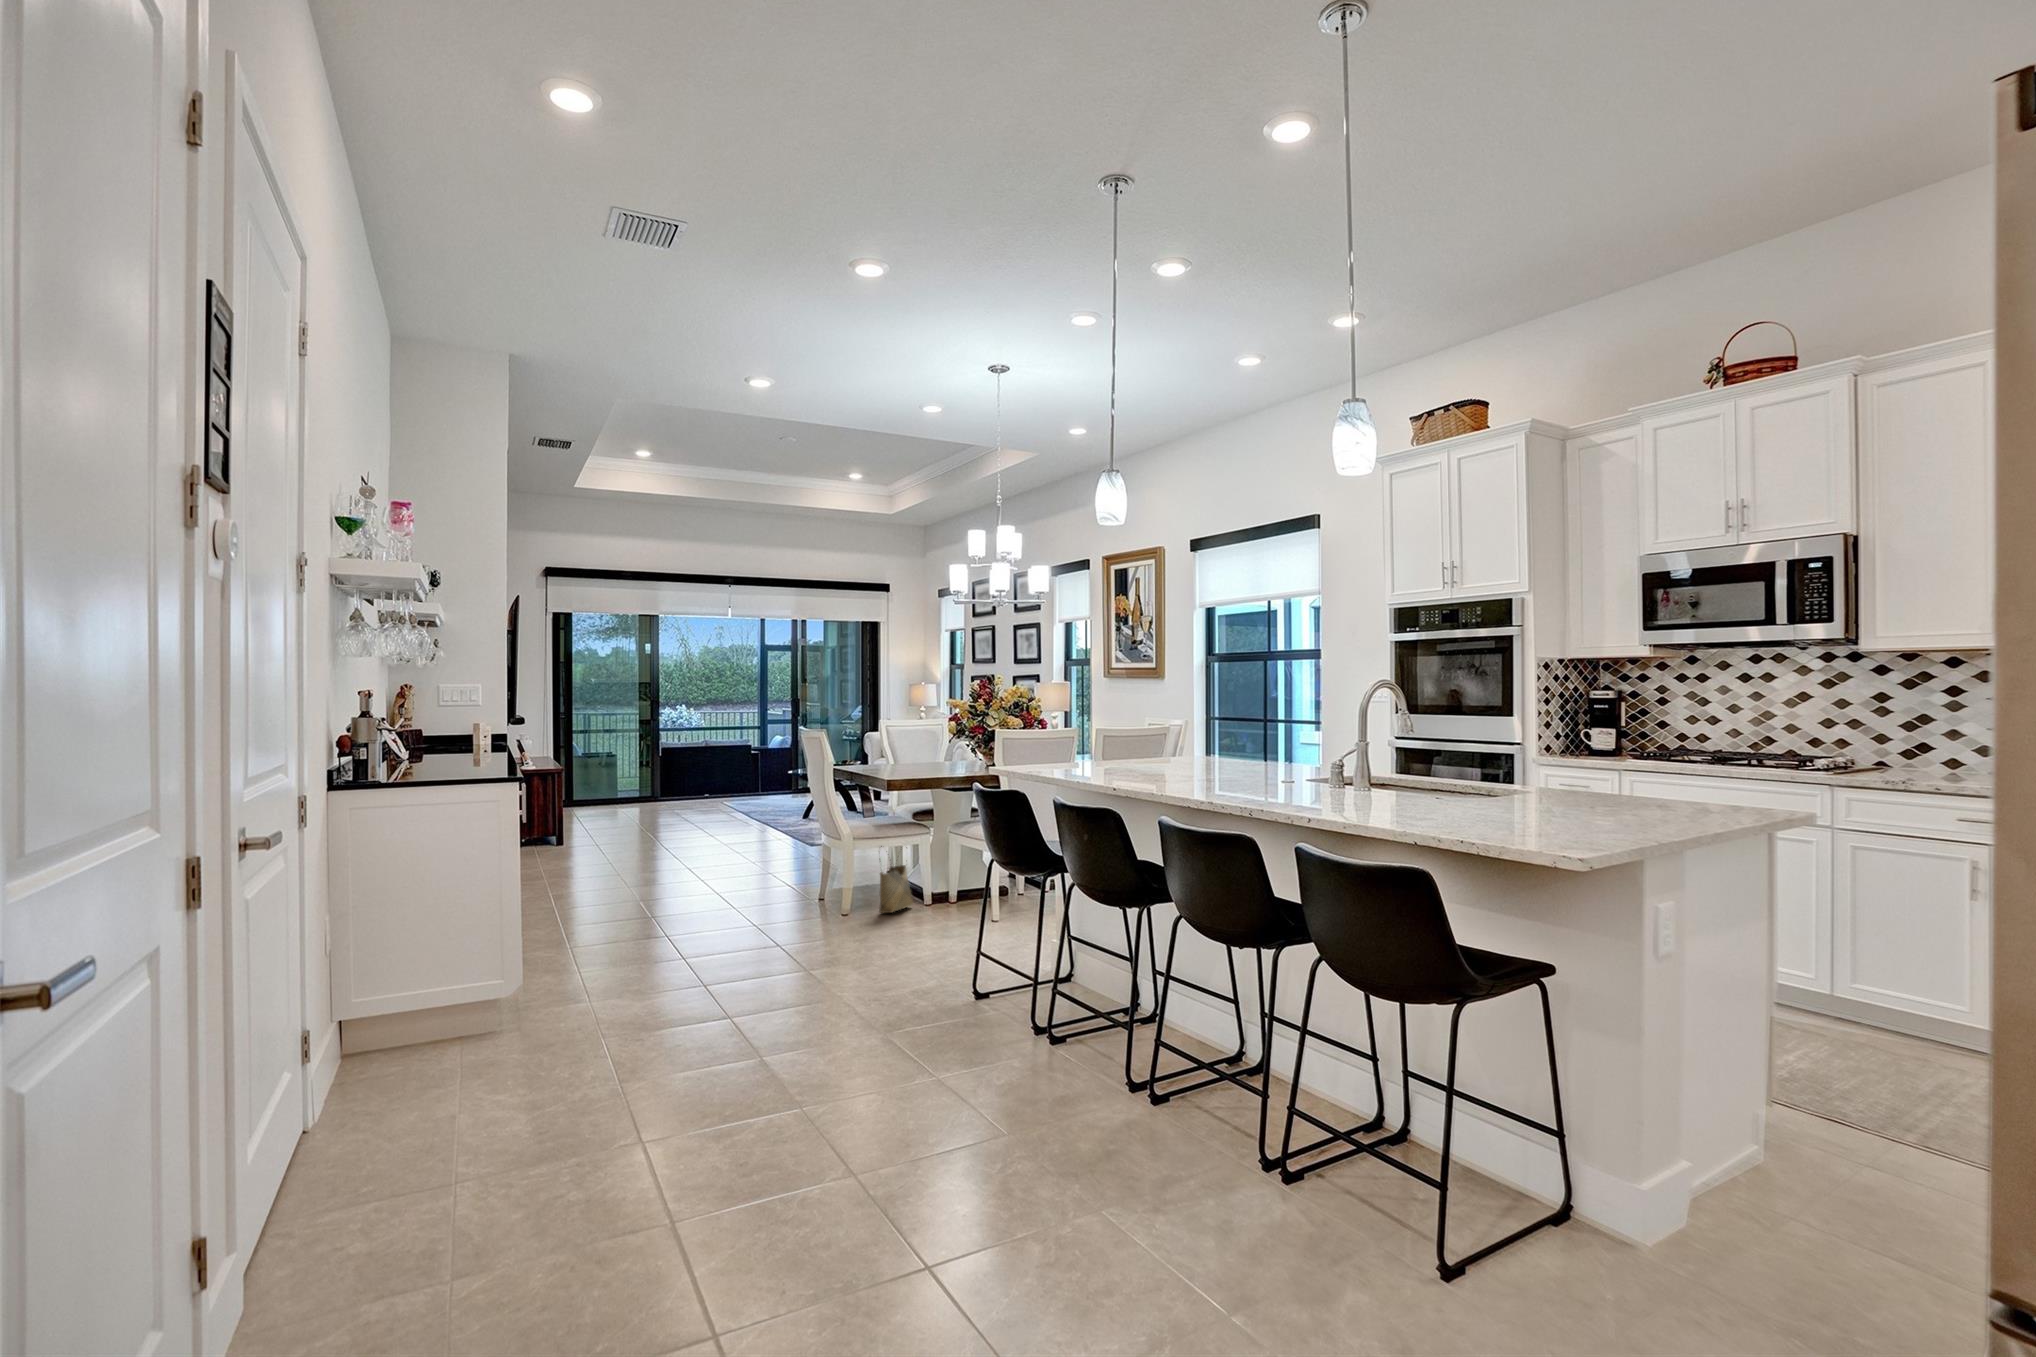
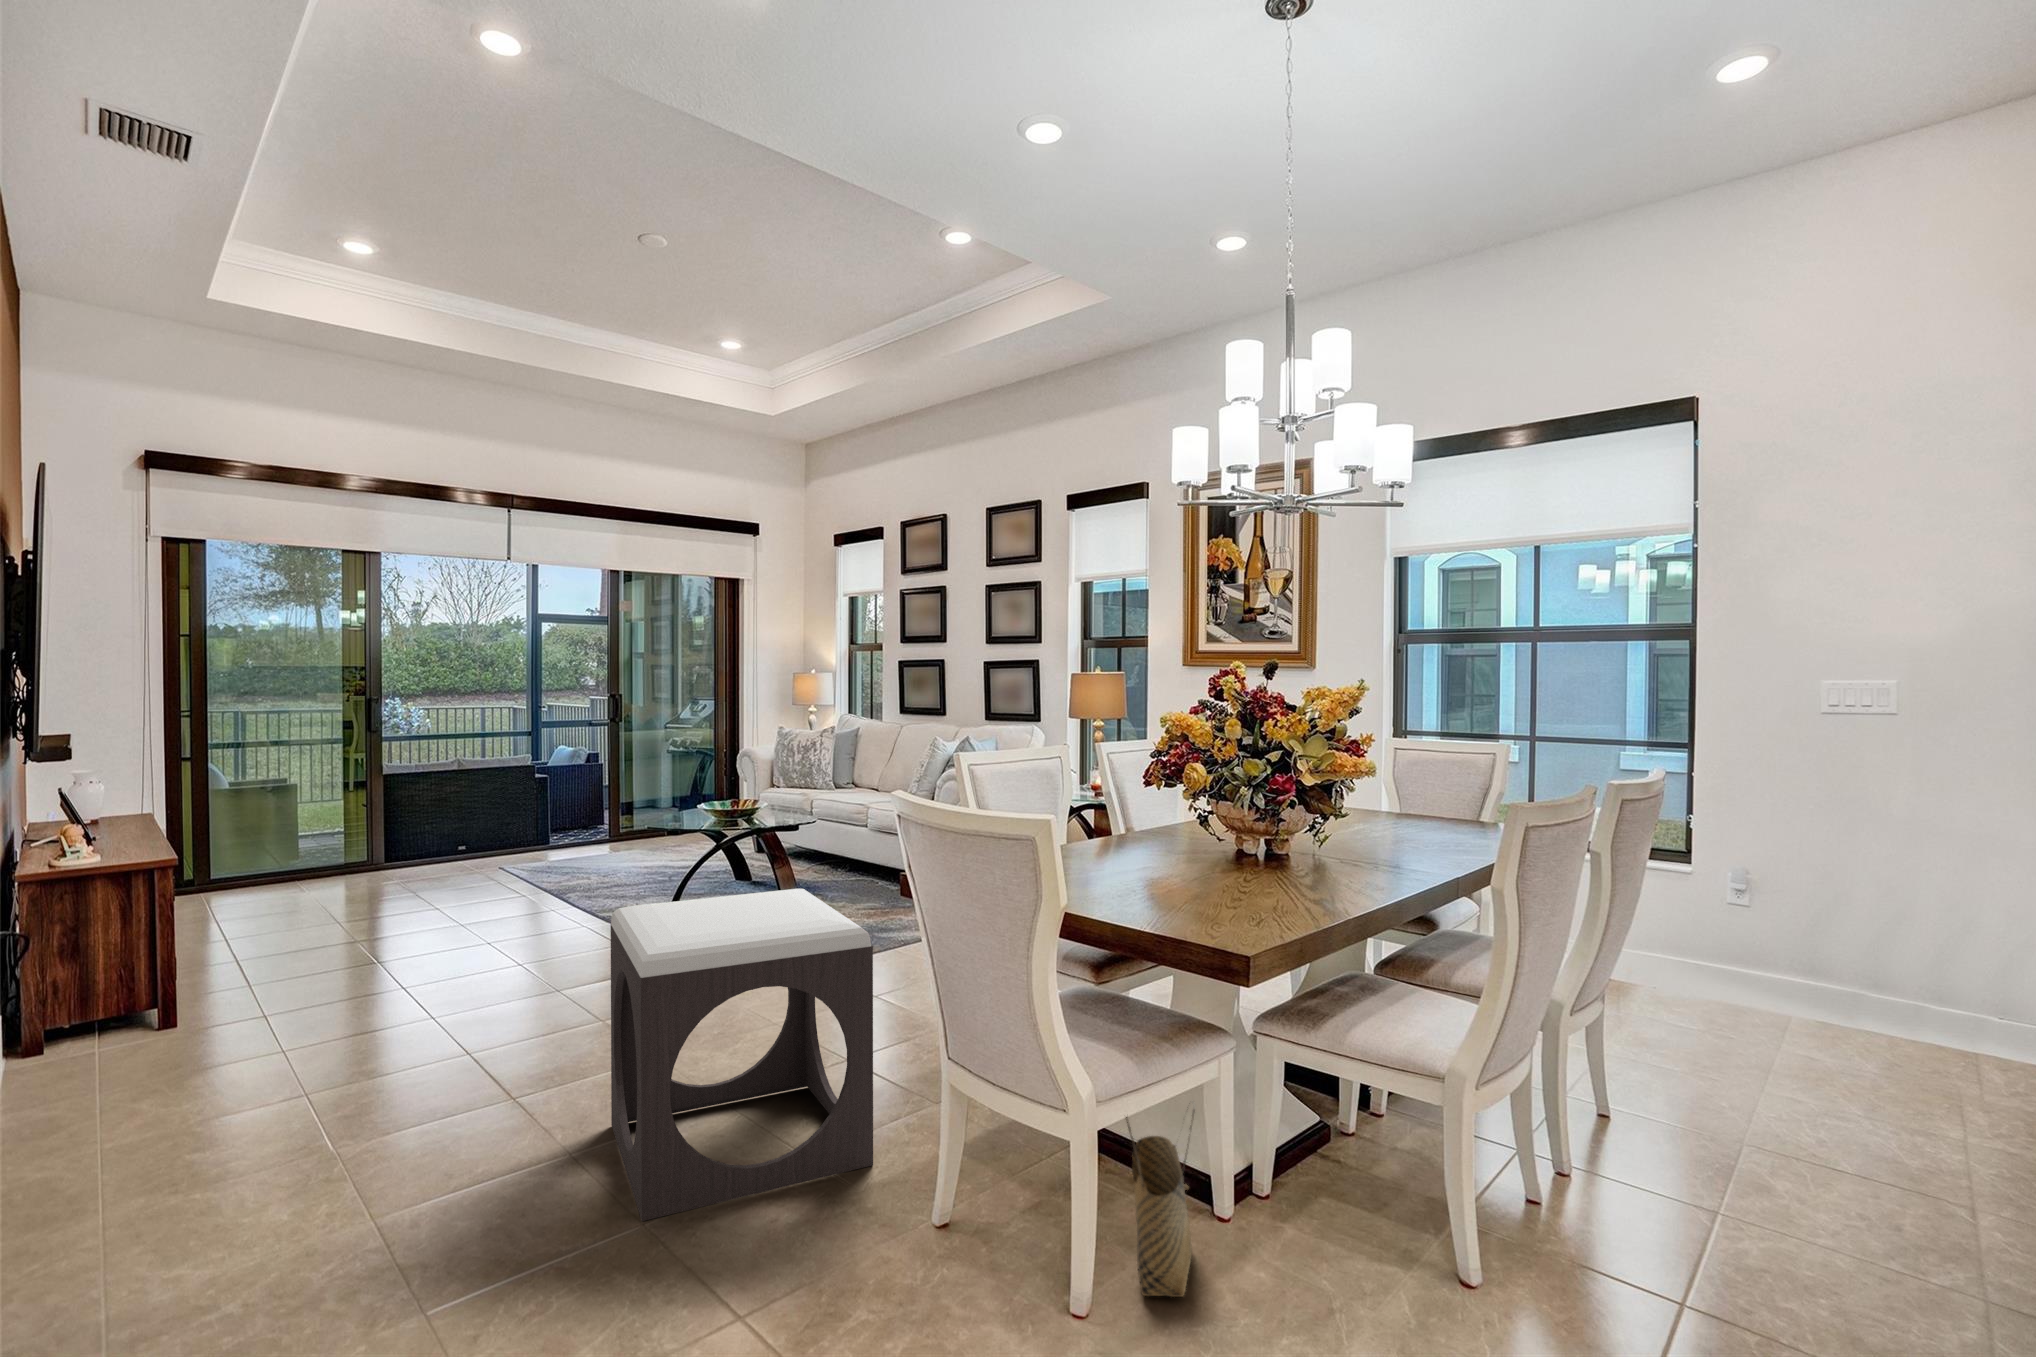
footstool: none [721,780,818,895] -> present [611,889,873,1221]

